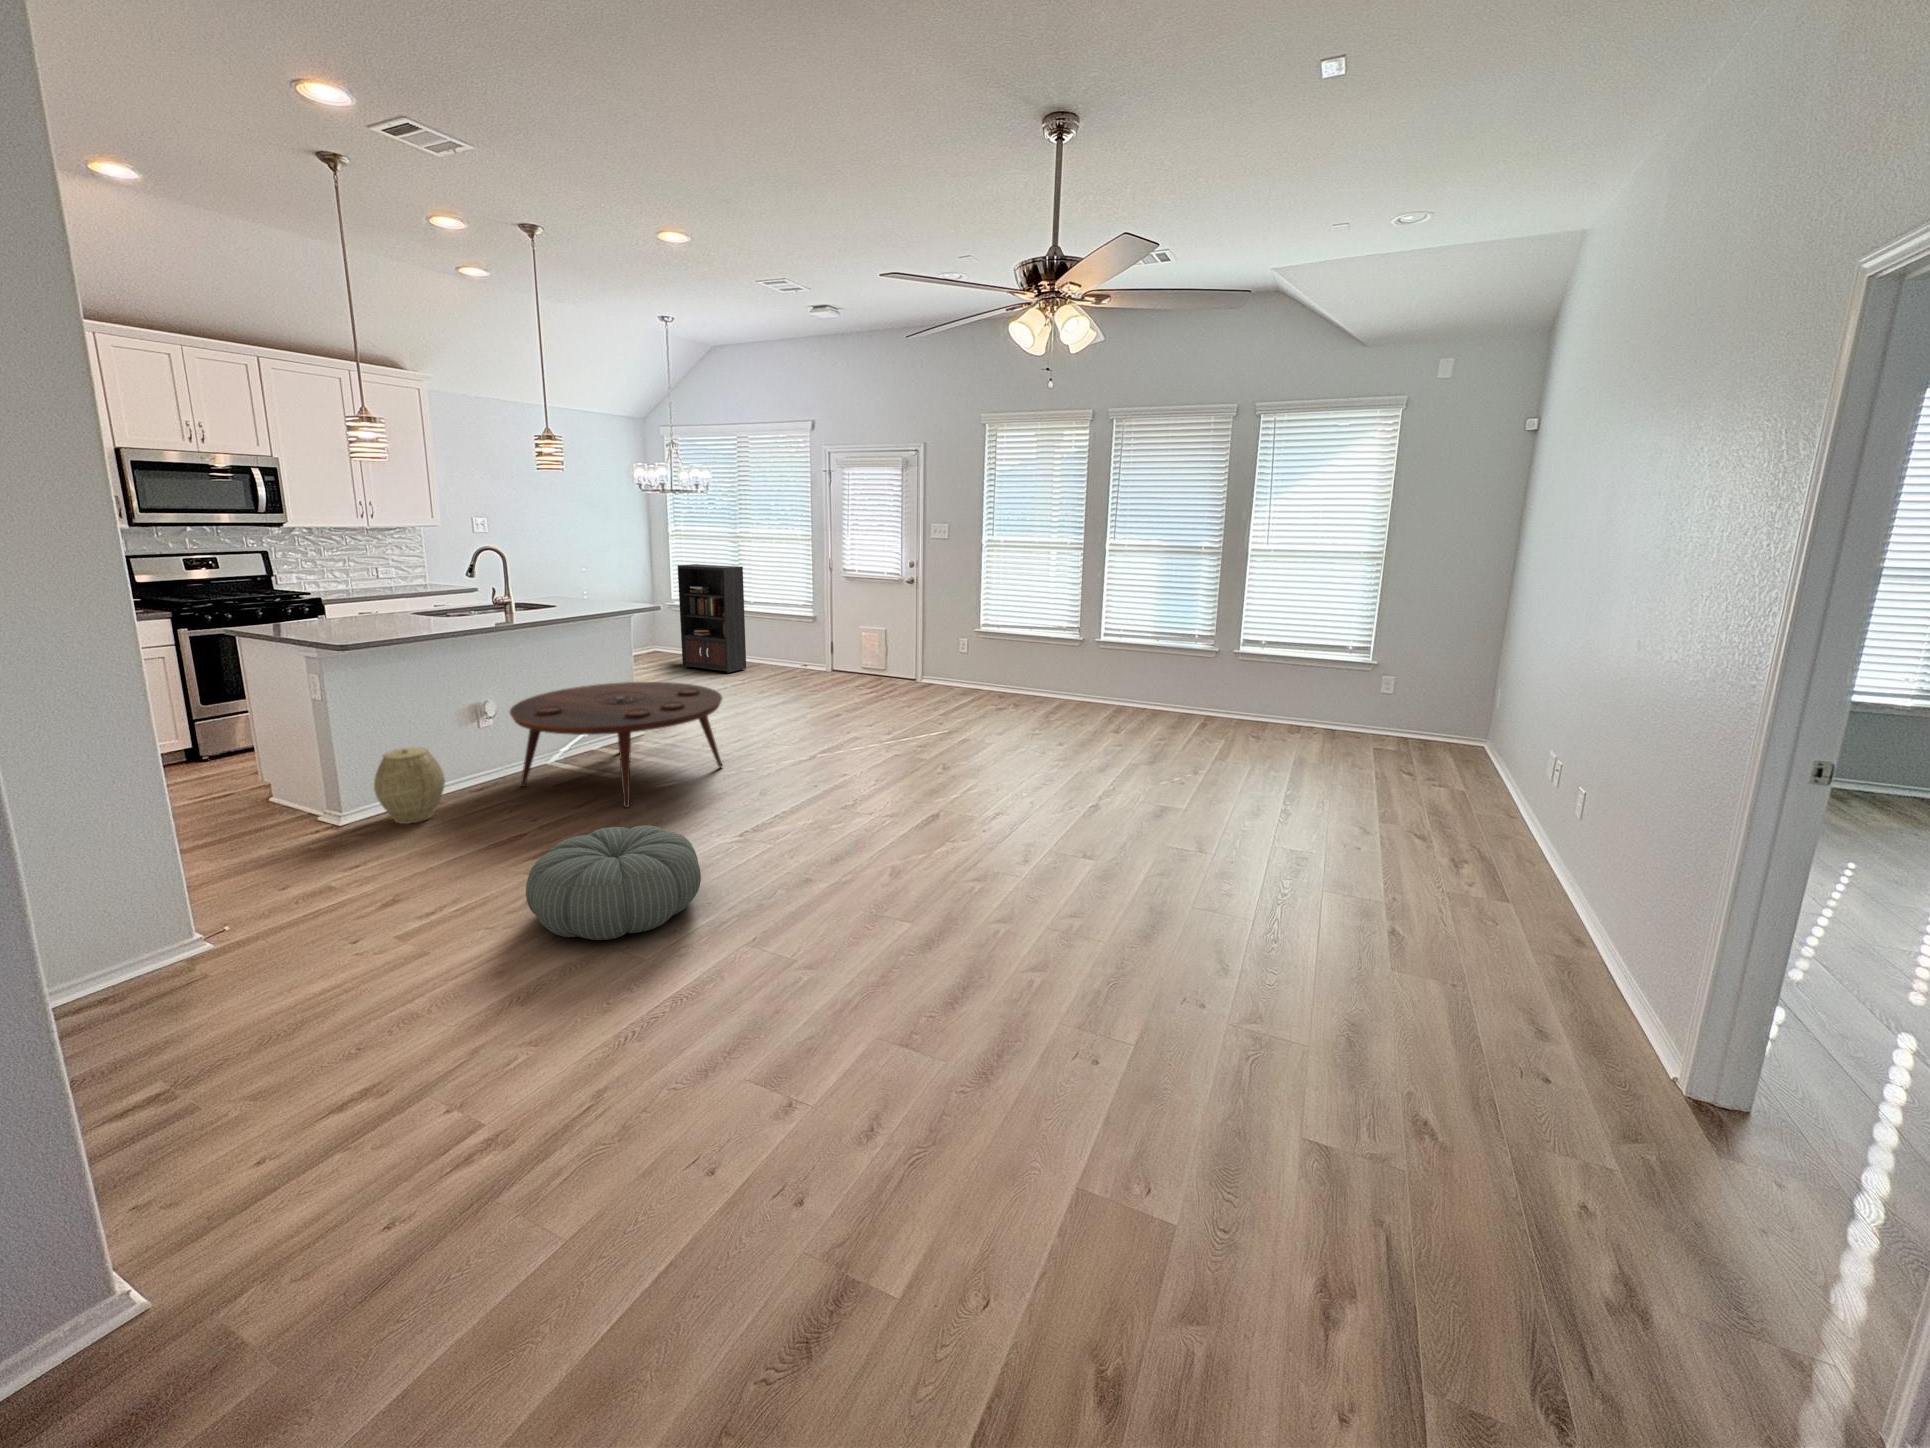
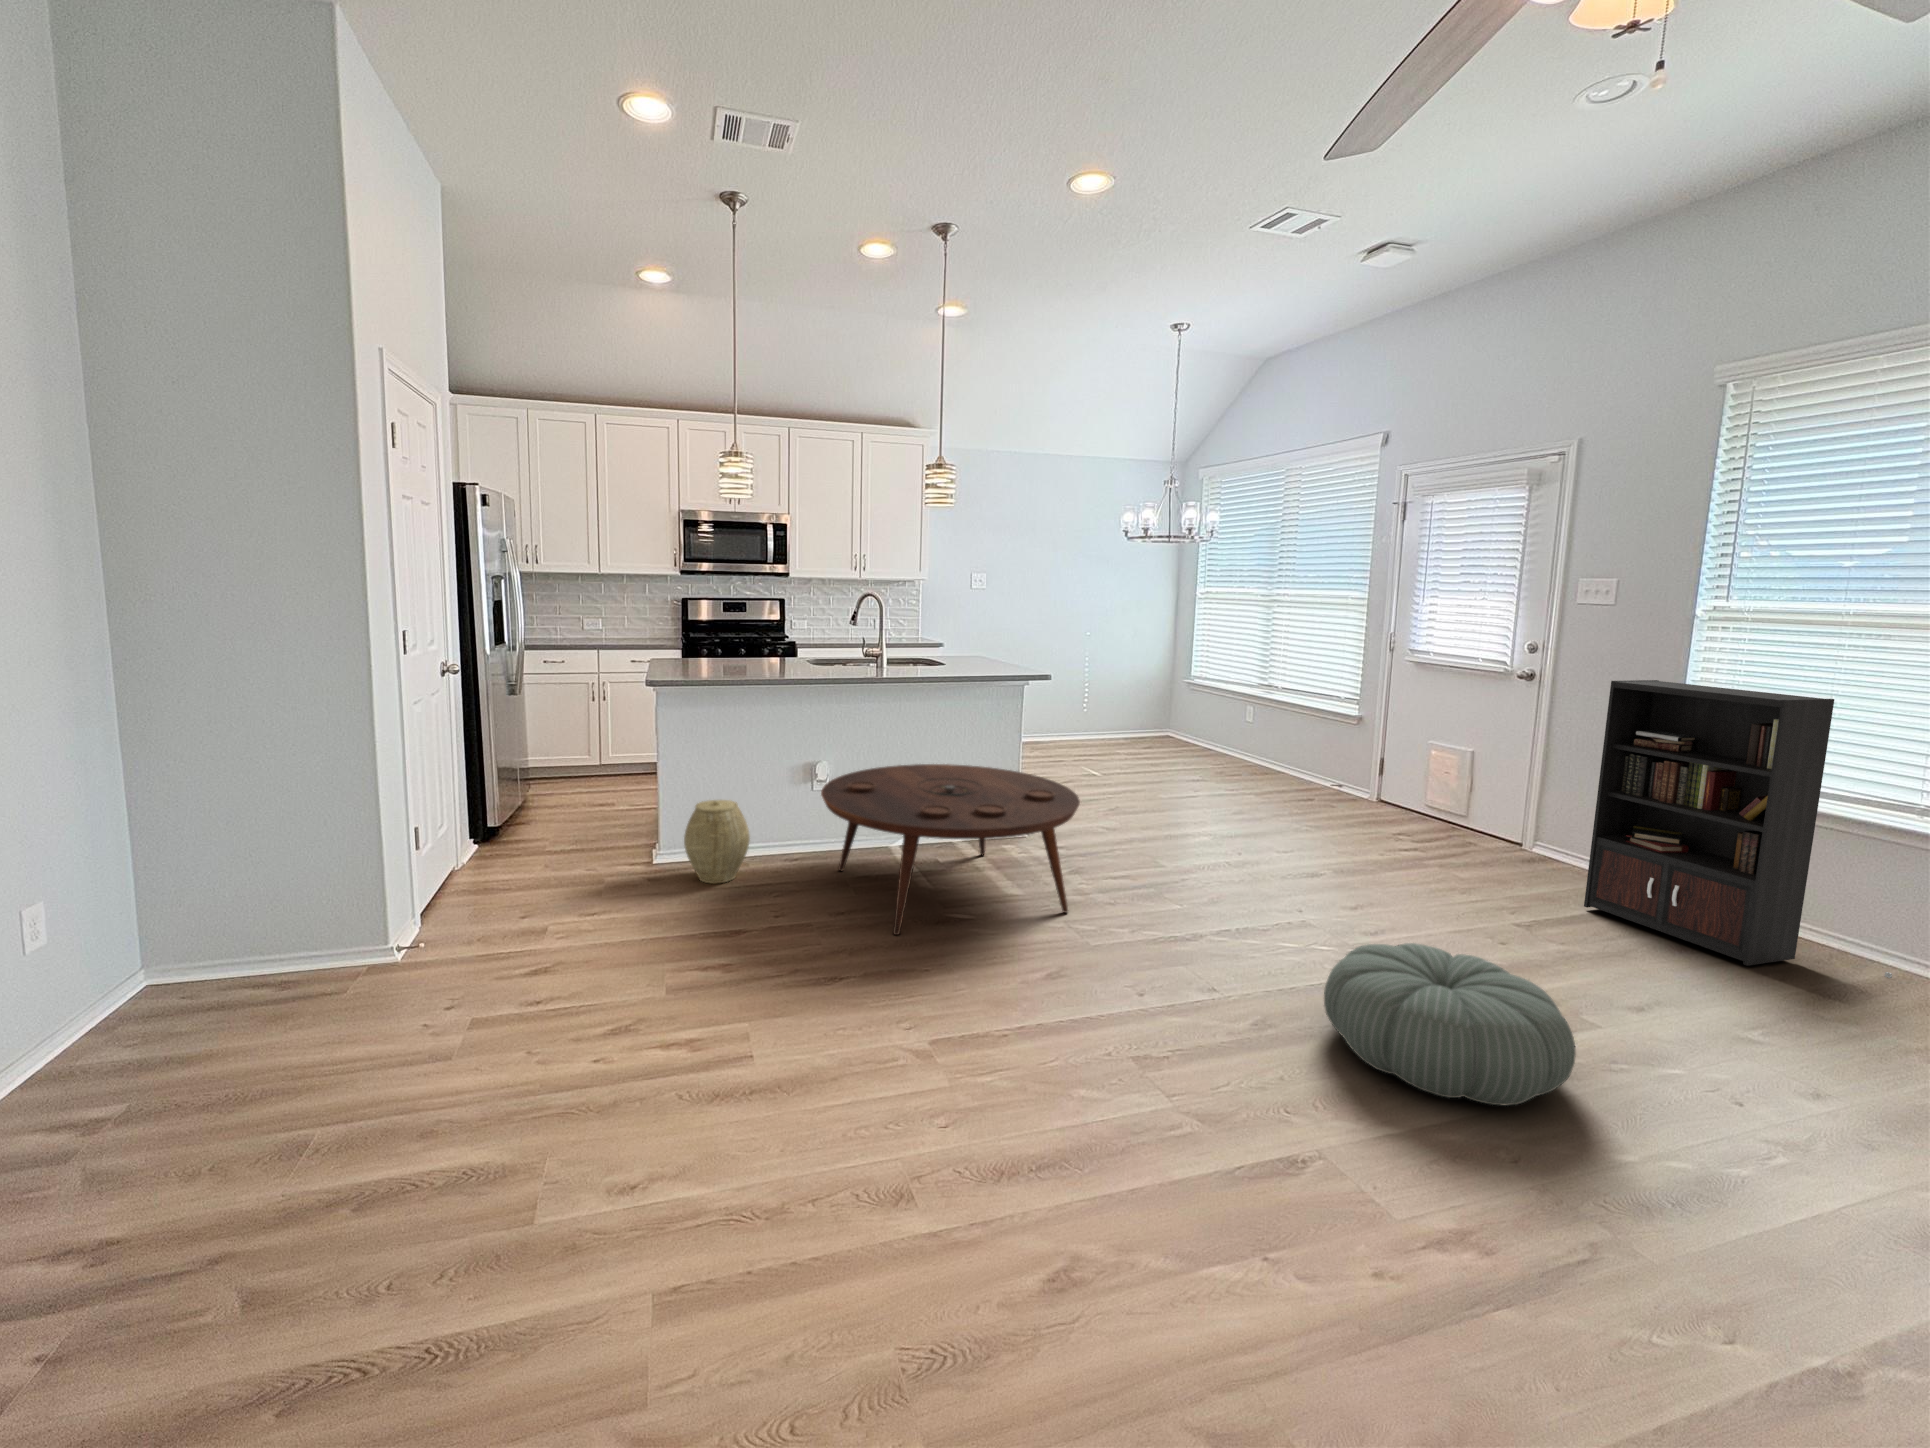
bookcase: present [678,564,773,673] -> present [1584,680,1892,978]
pouf: present [526,825,701,940] -> present [1324,943,1576,1105]

